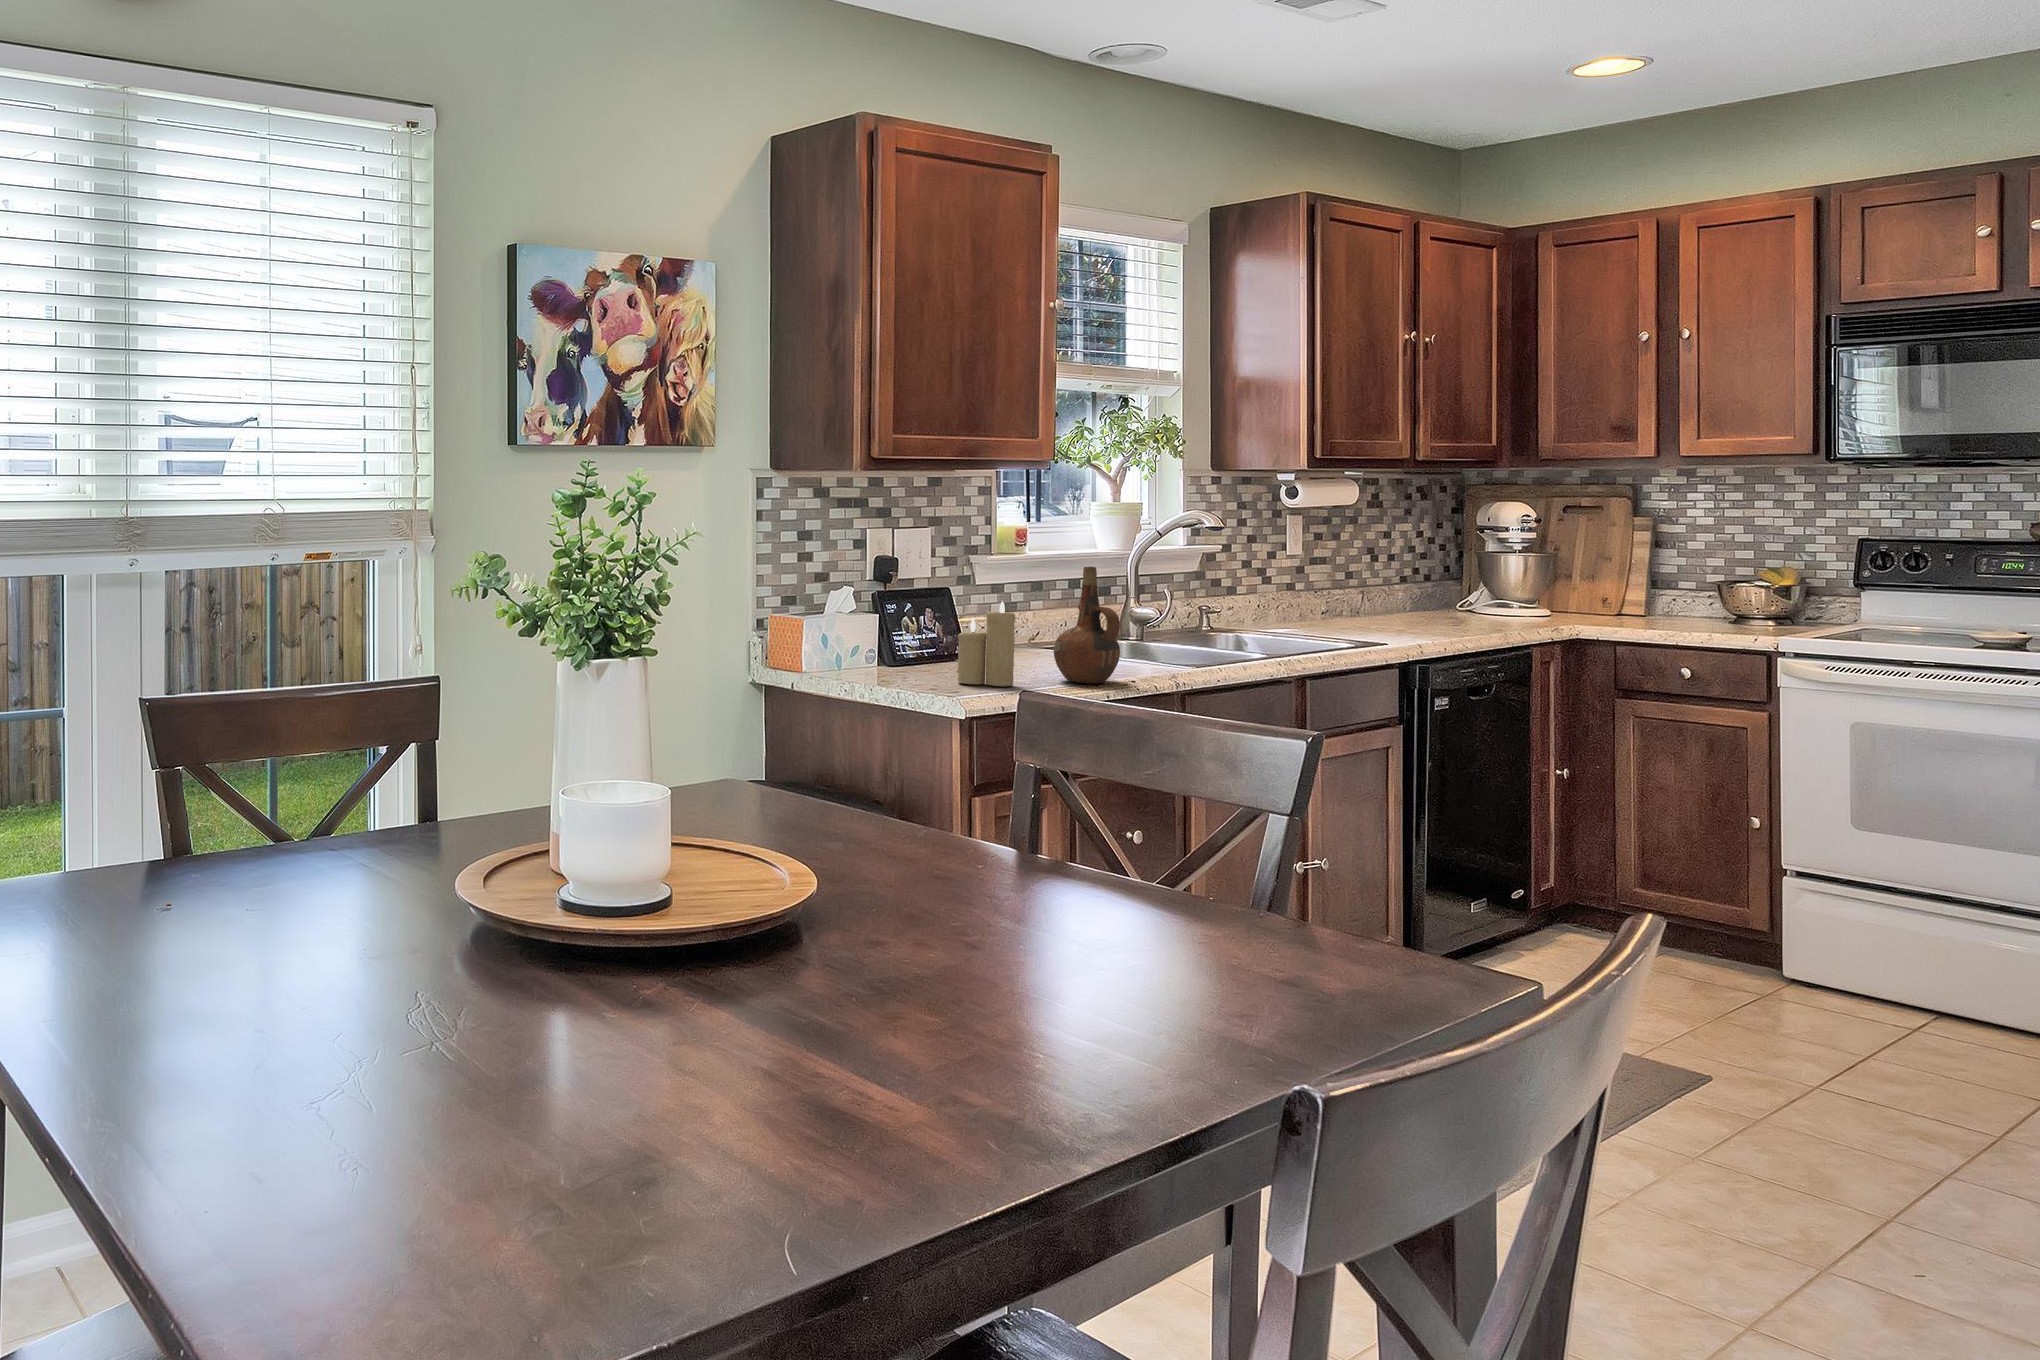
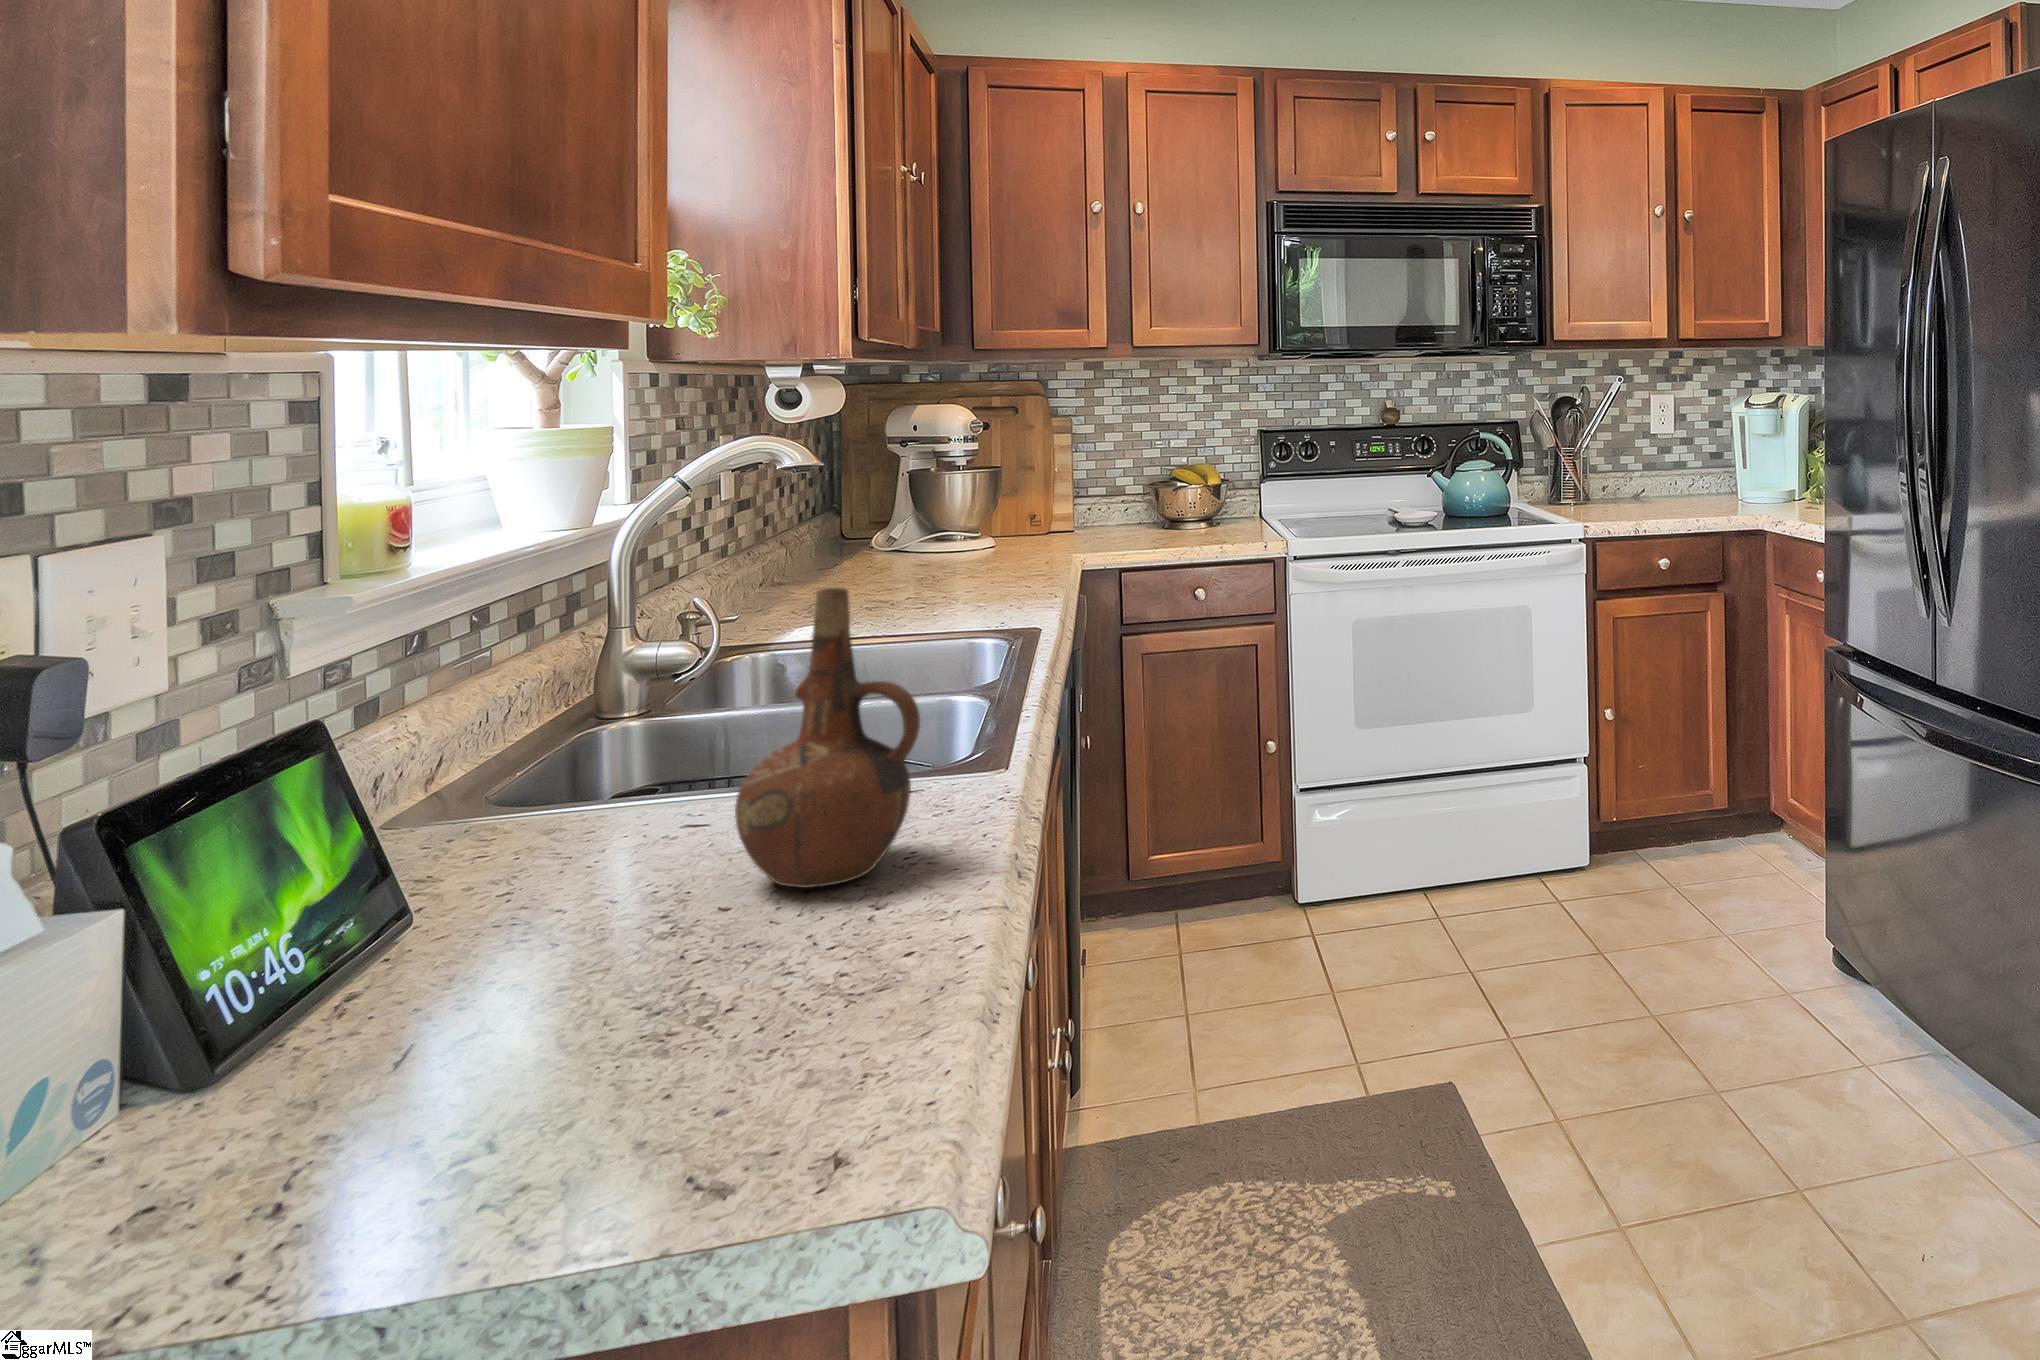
candle: present [957,602,1016,686] -> none [503,729,700,1016]

